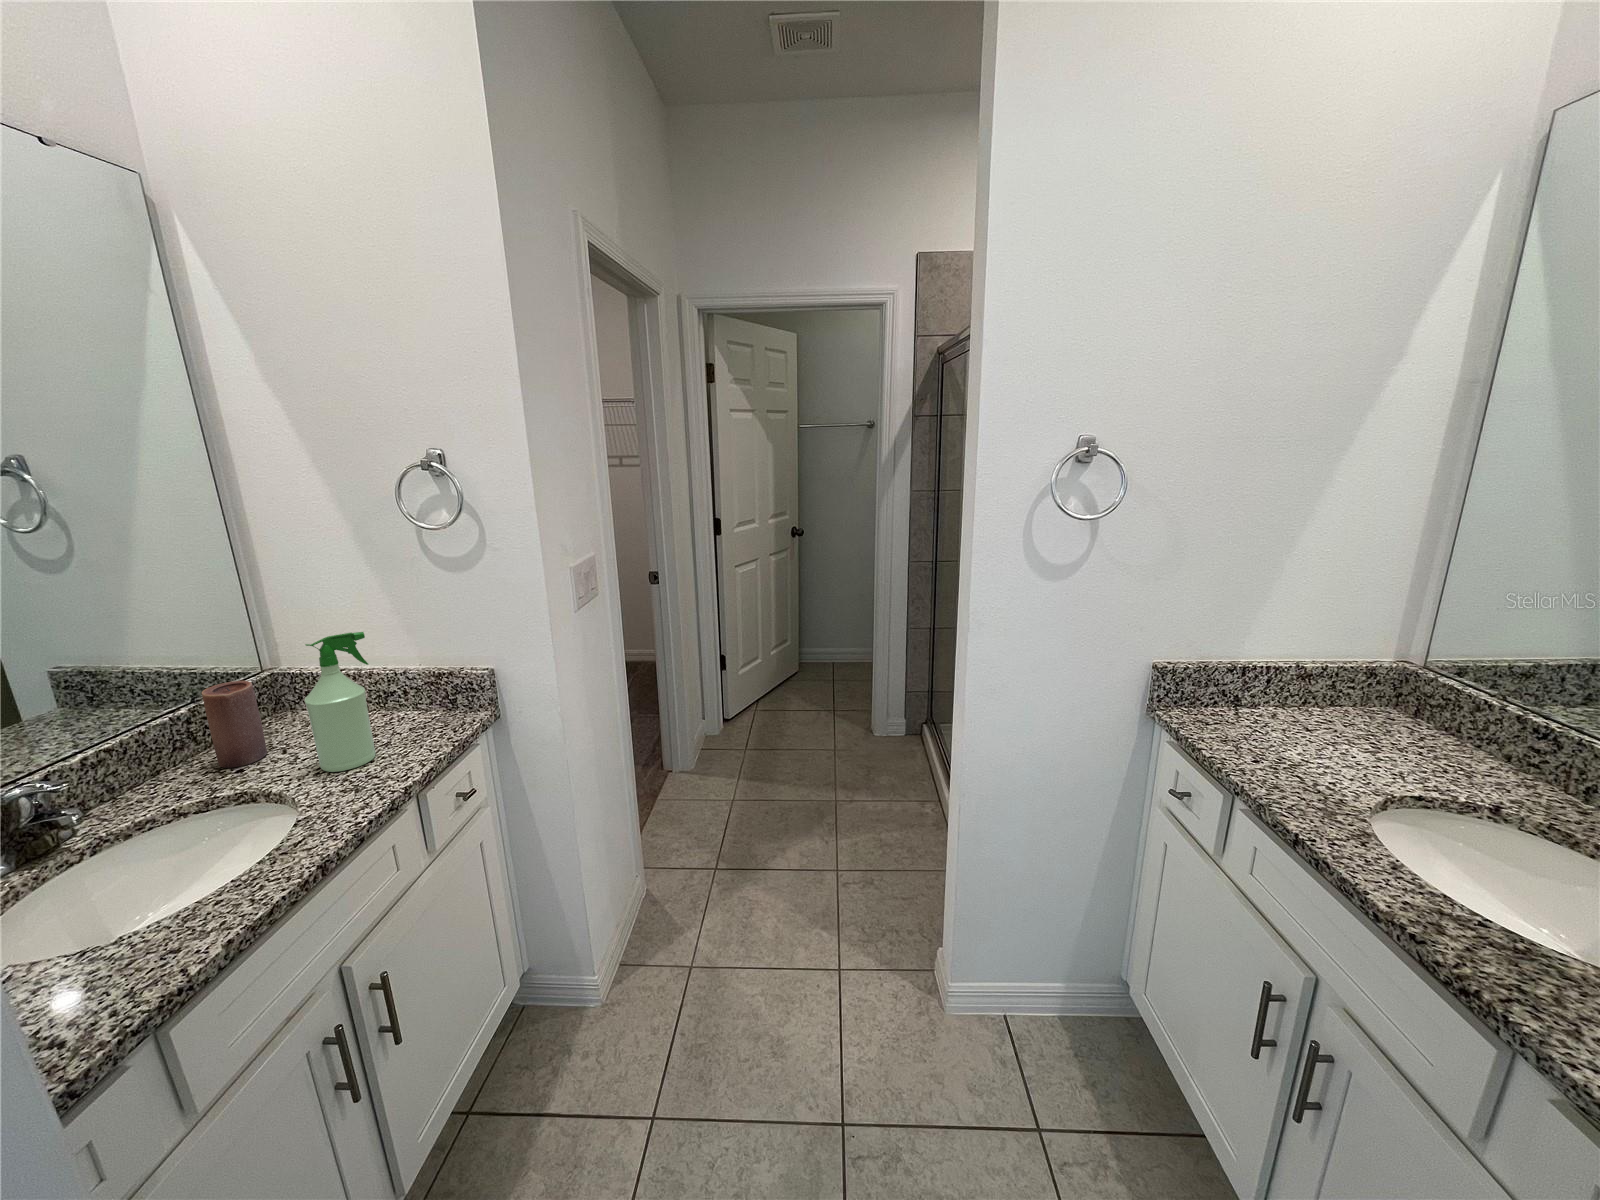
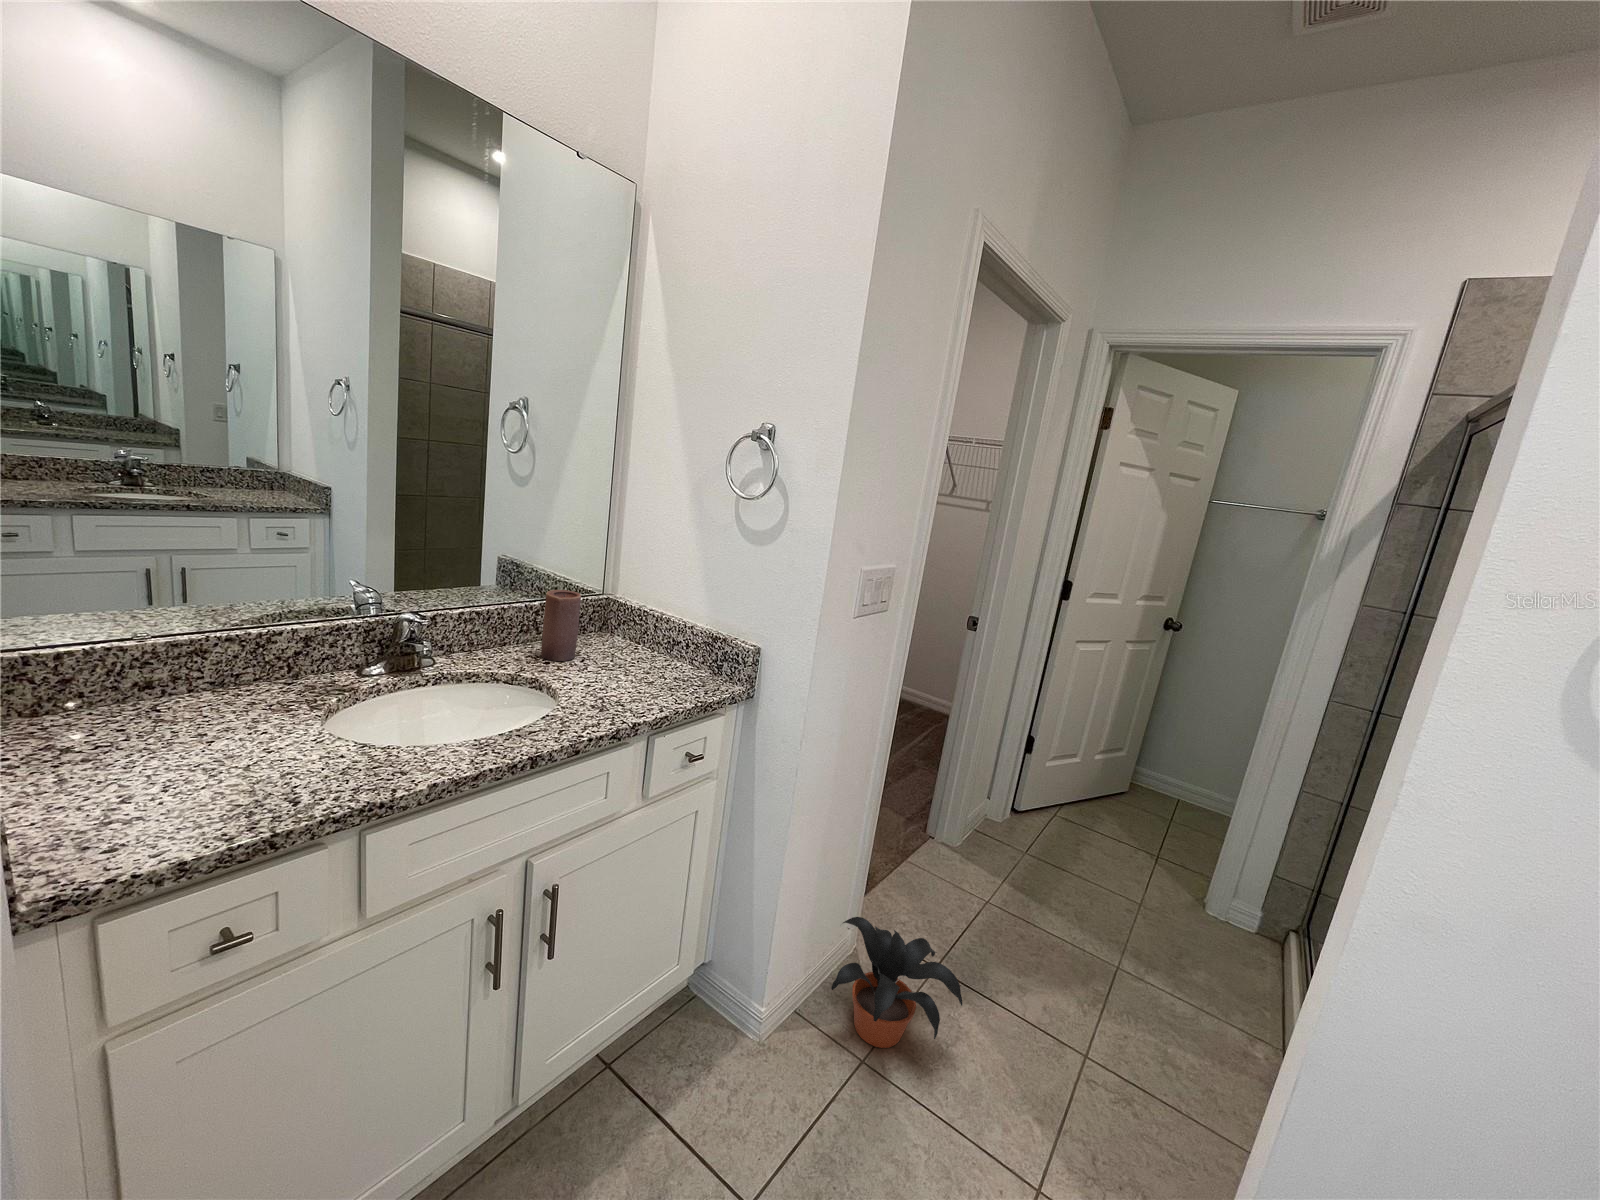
spray bottle: present [304,632,376,772] -> none [595,570,660,692]
potted plant: none [636,852,754,955] -> present [831,917,962,1048]

